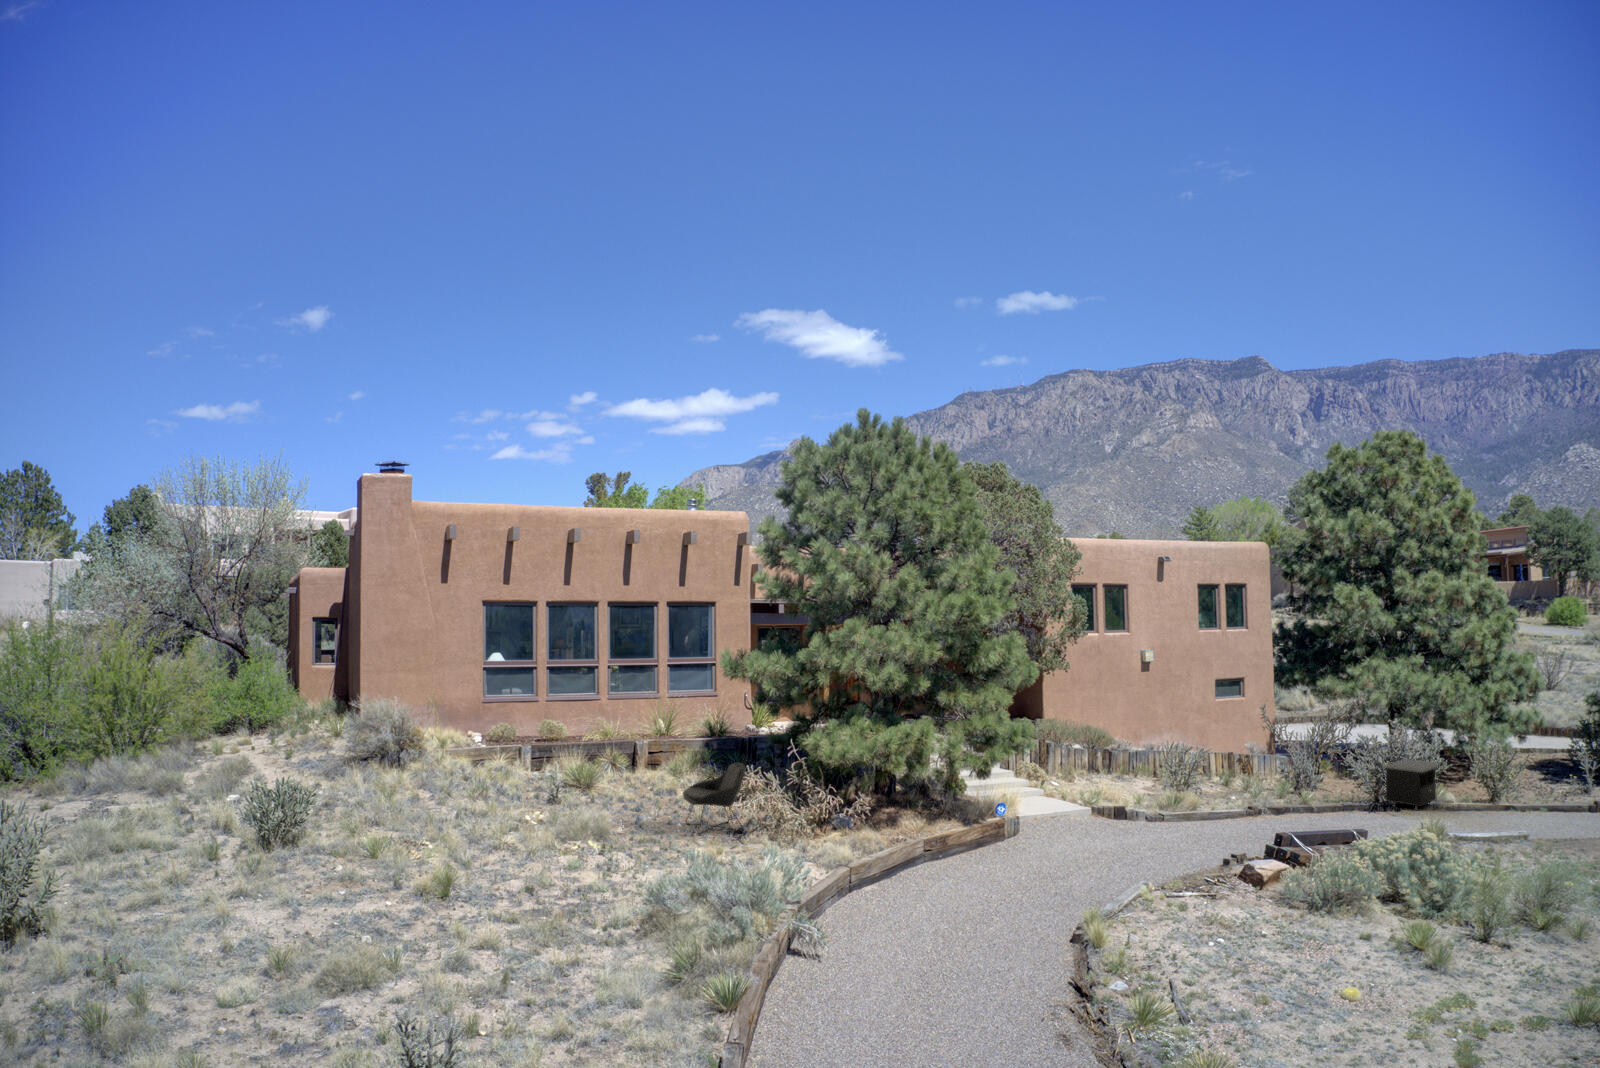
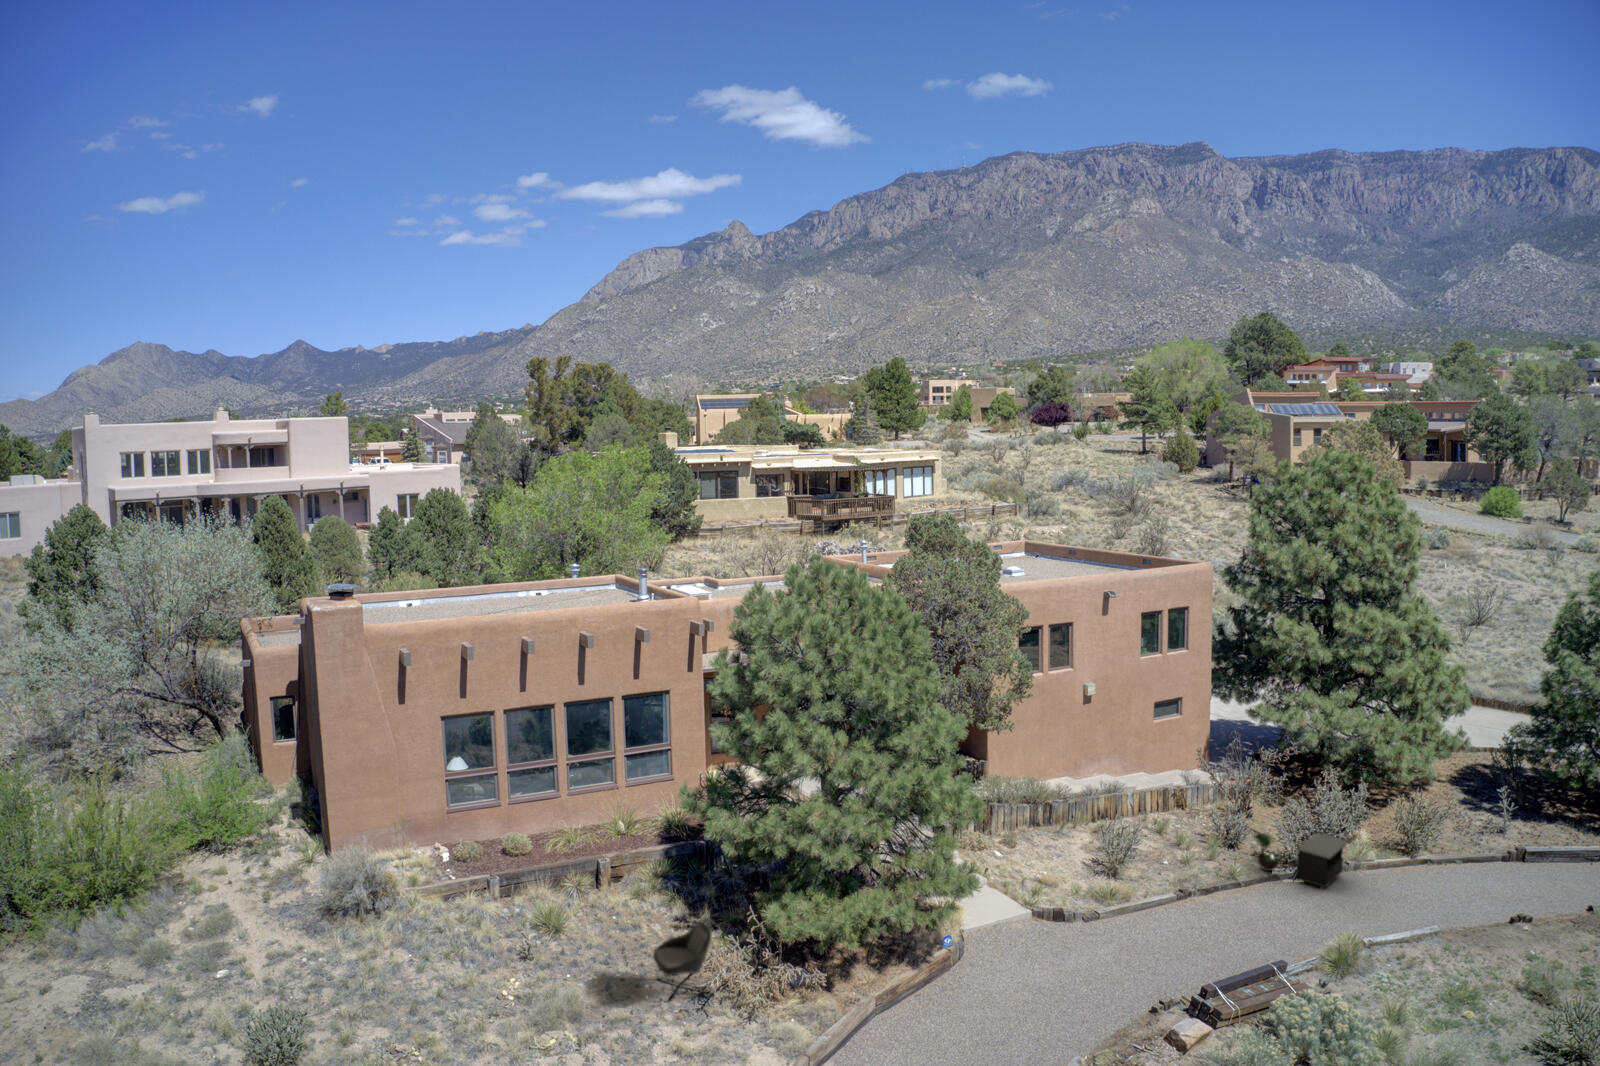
potted tree: none [1331,751,1364,799] -> present [1253,833,1278,871]

